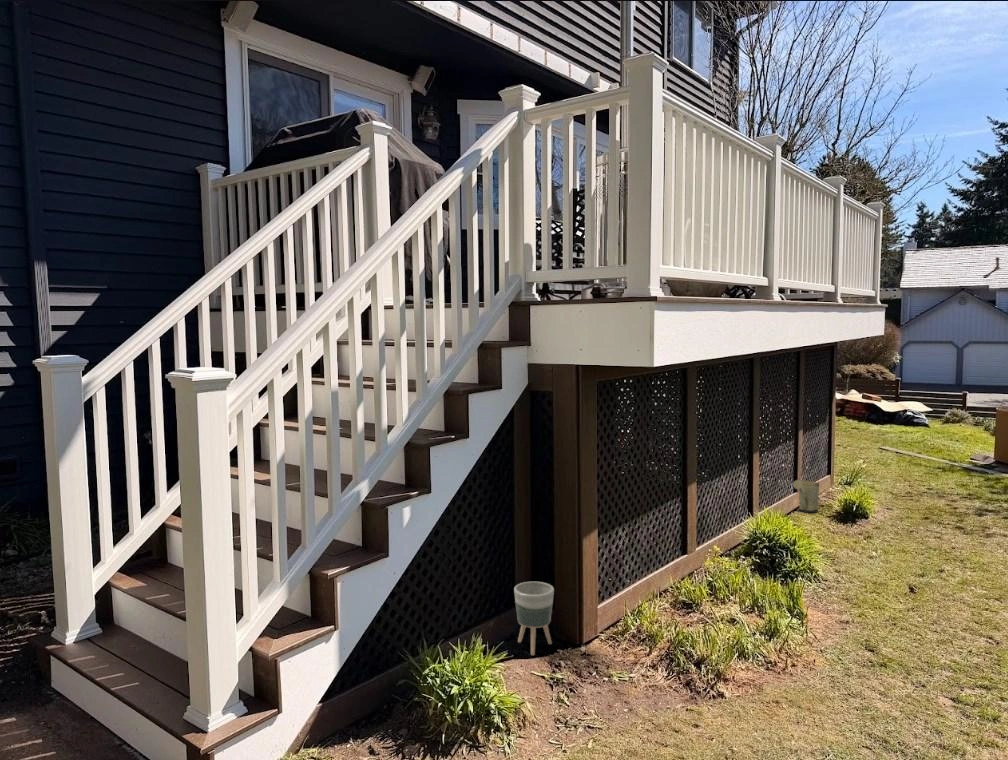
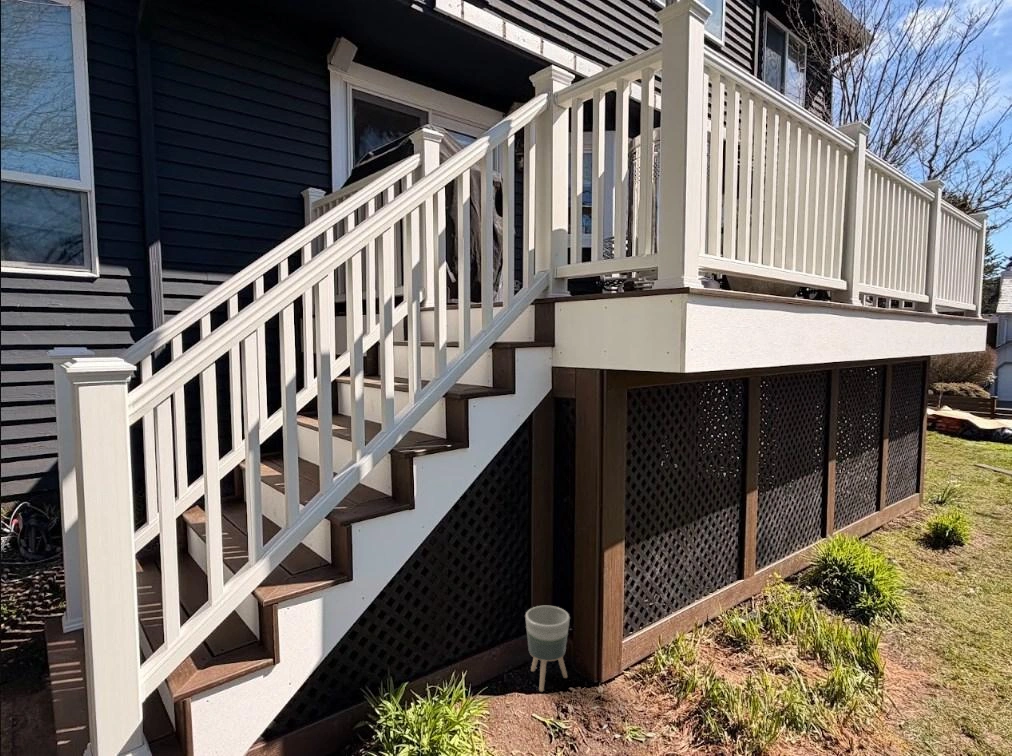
watering can: present [793,480,819,513] -> none [874,490,905,535]

